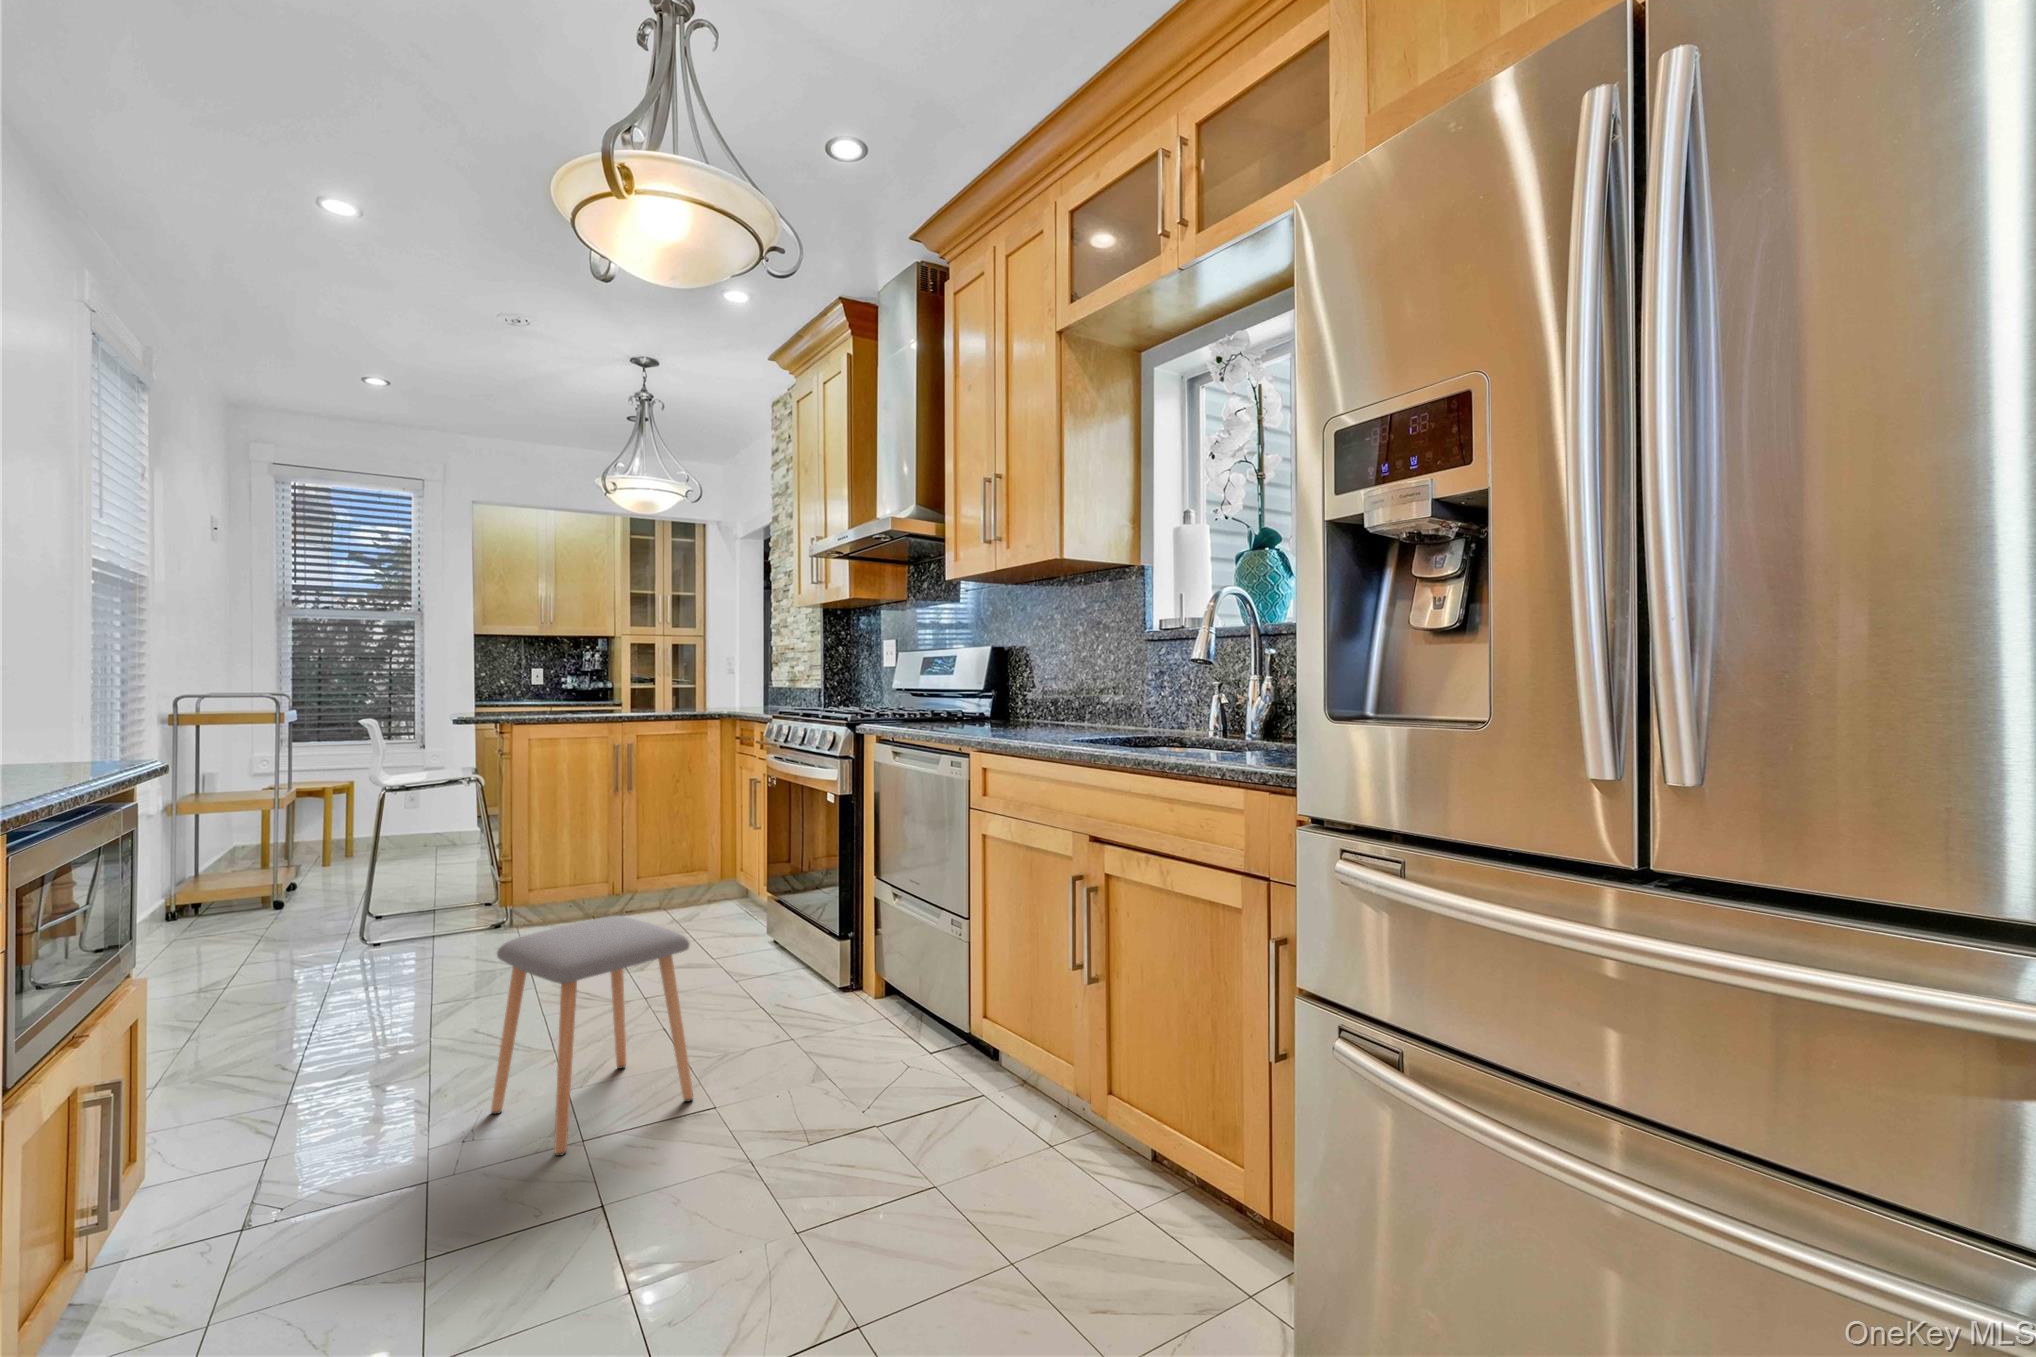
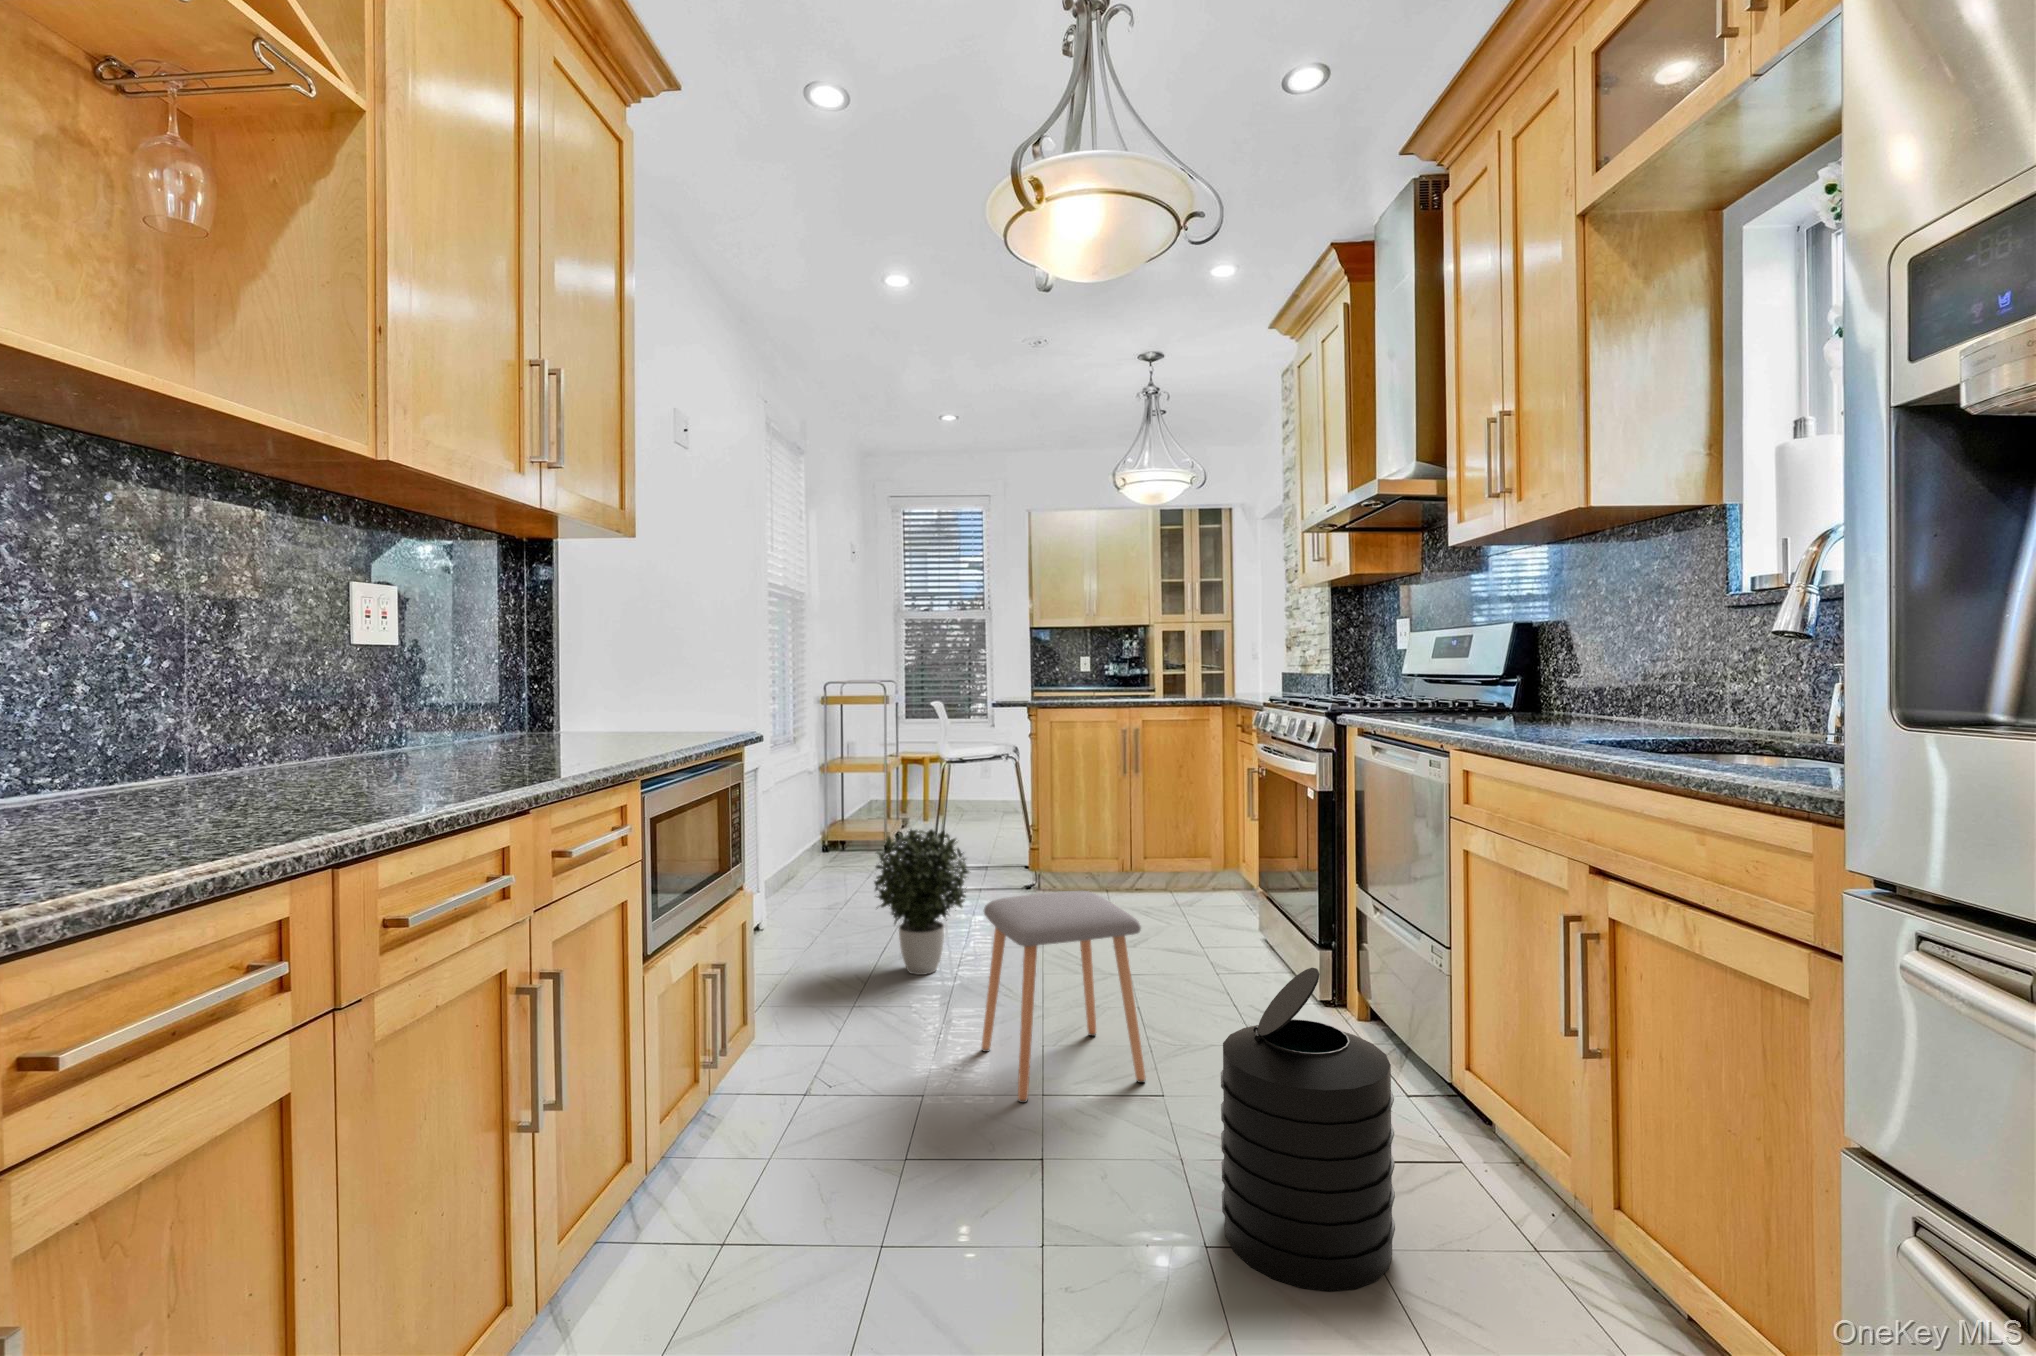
potted plant: none [306,870,450,1049] -> present [874,829,969,975]
trash can: none [805,950,955,1239] -> present [1221,968,1395,1291]

